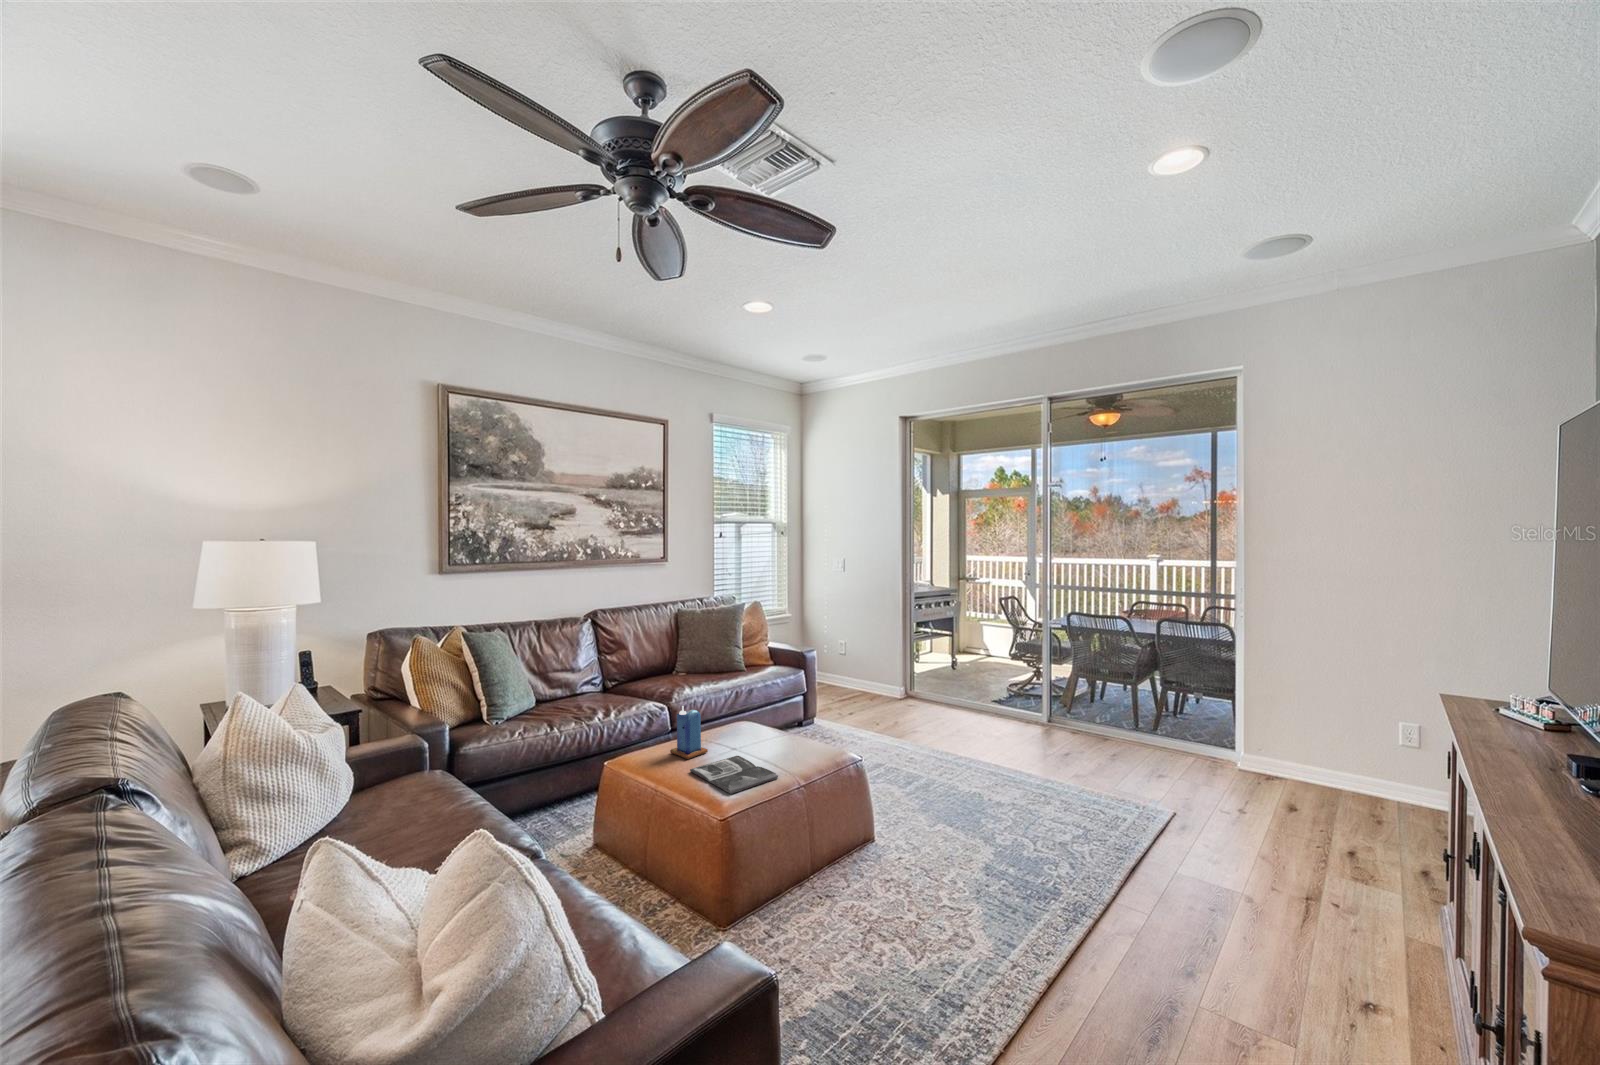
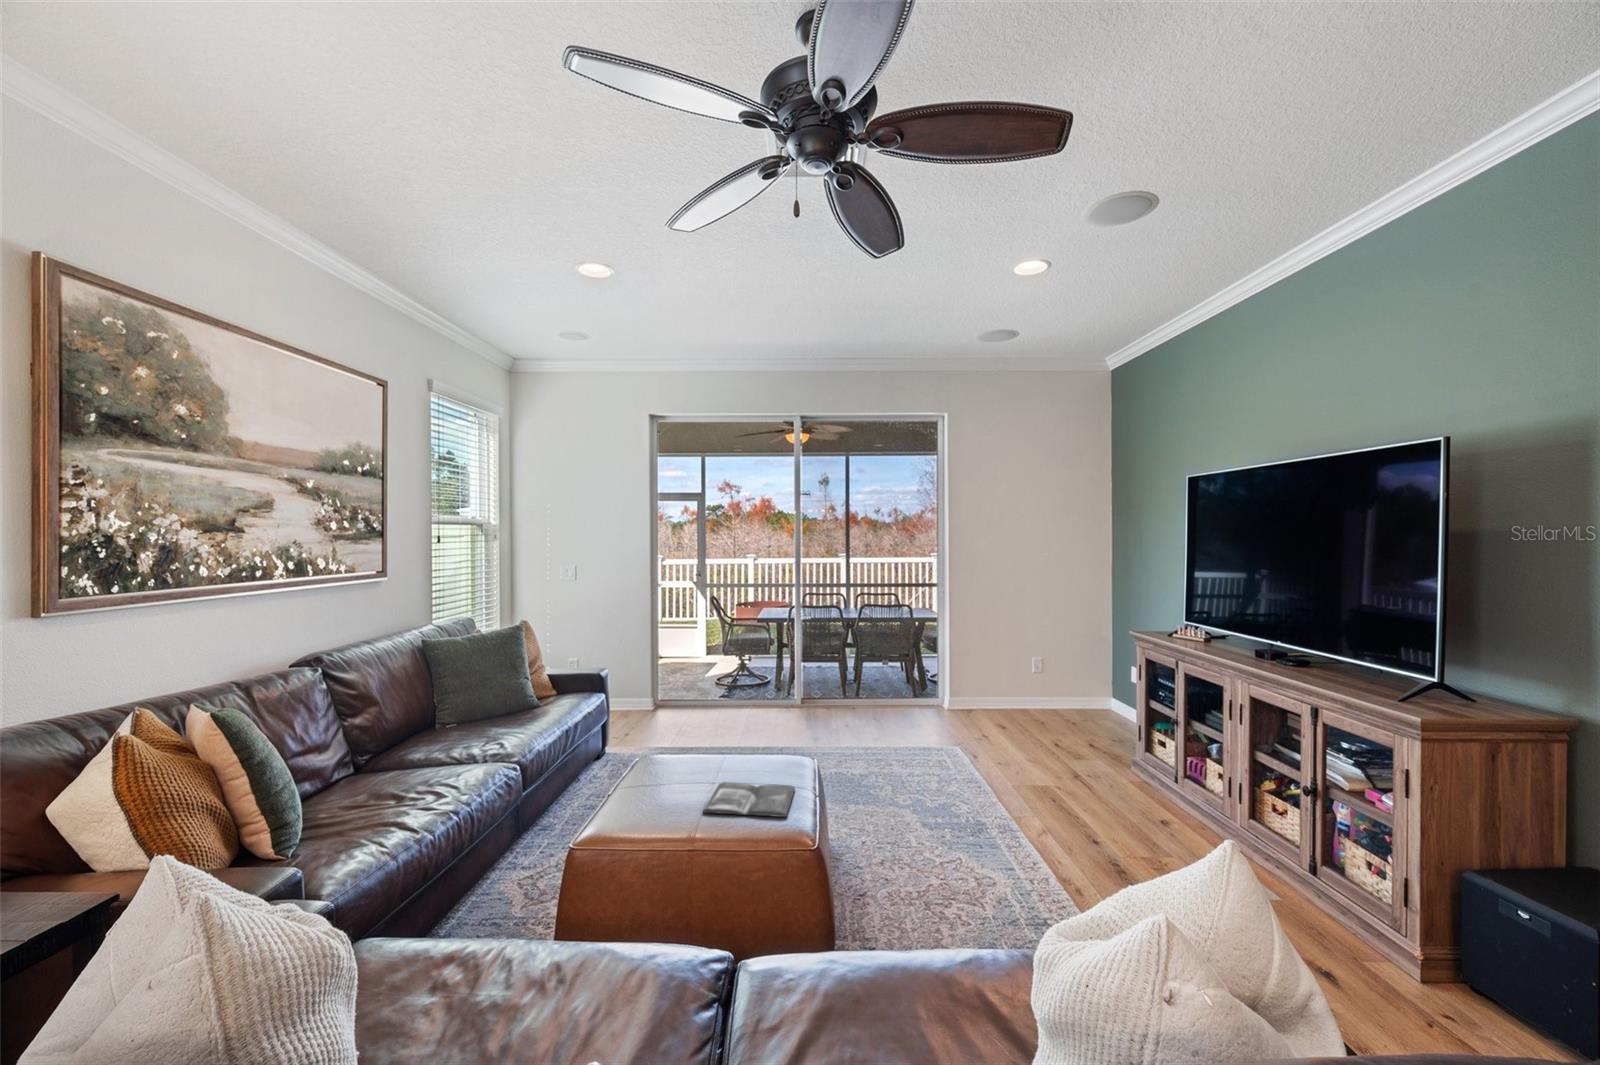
candle: present [670,706,708,759] -> none [641,741,680,803]

